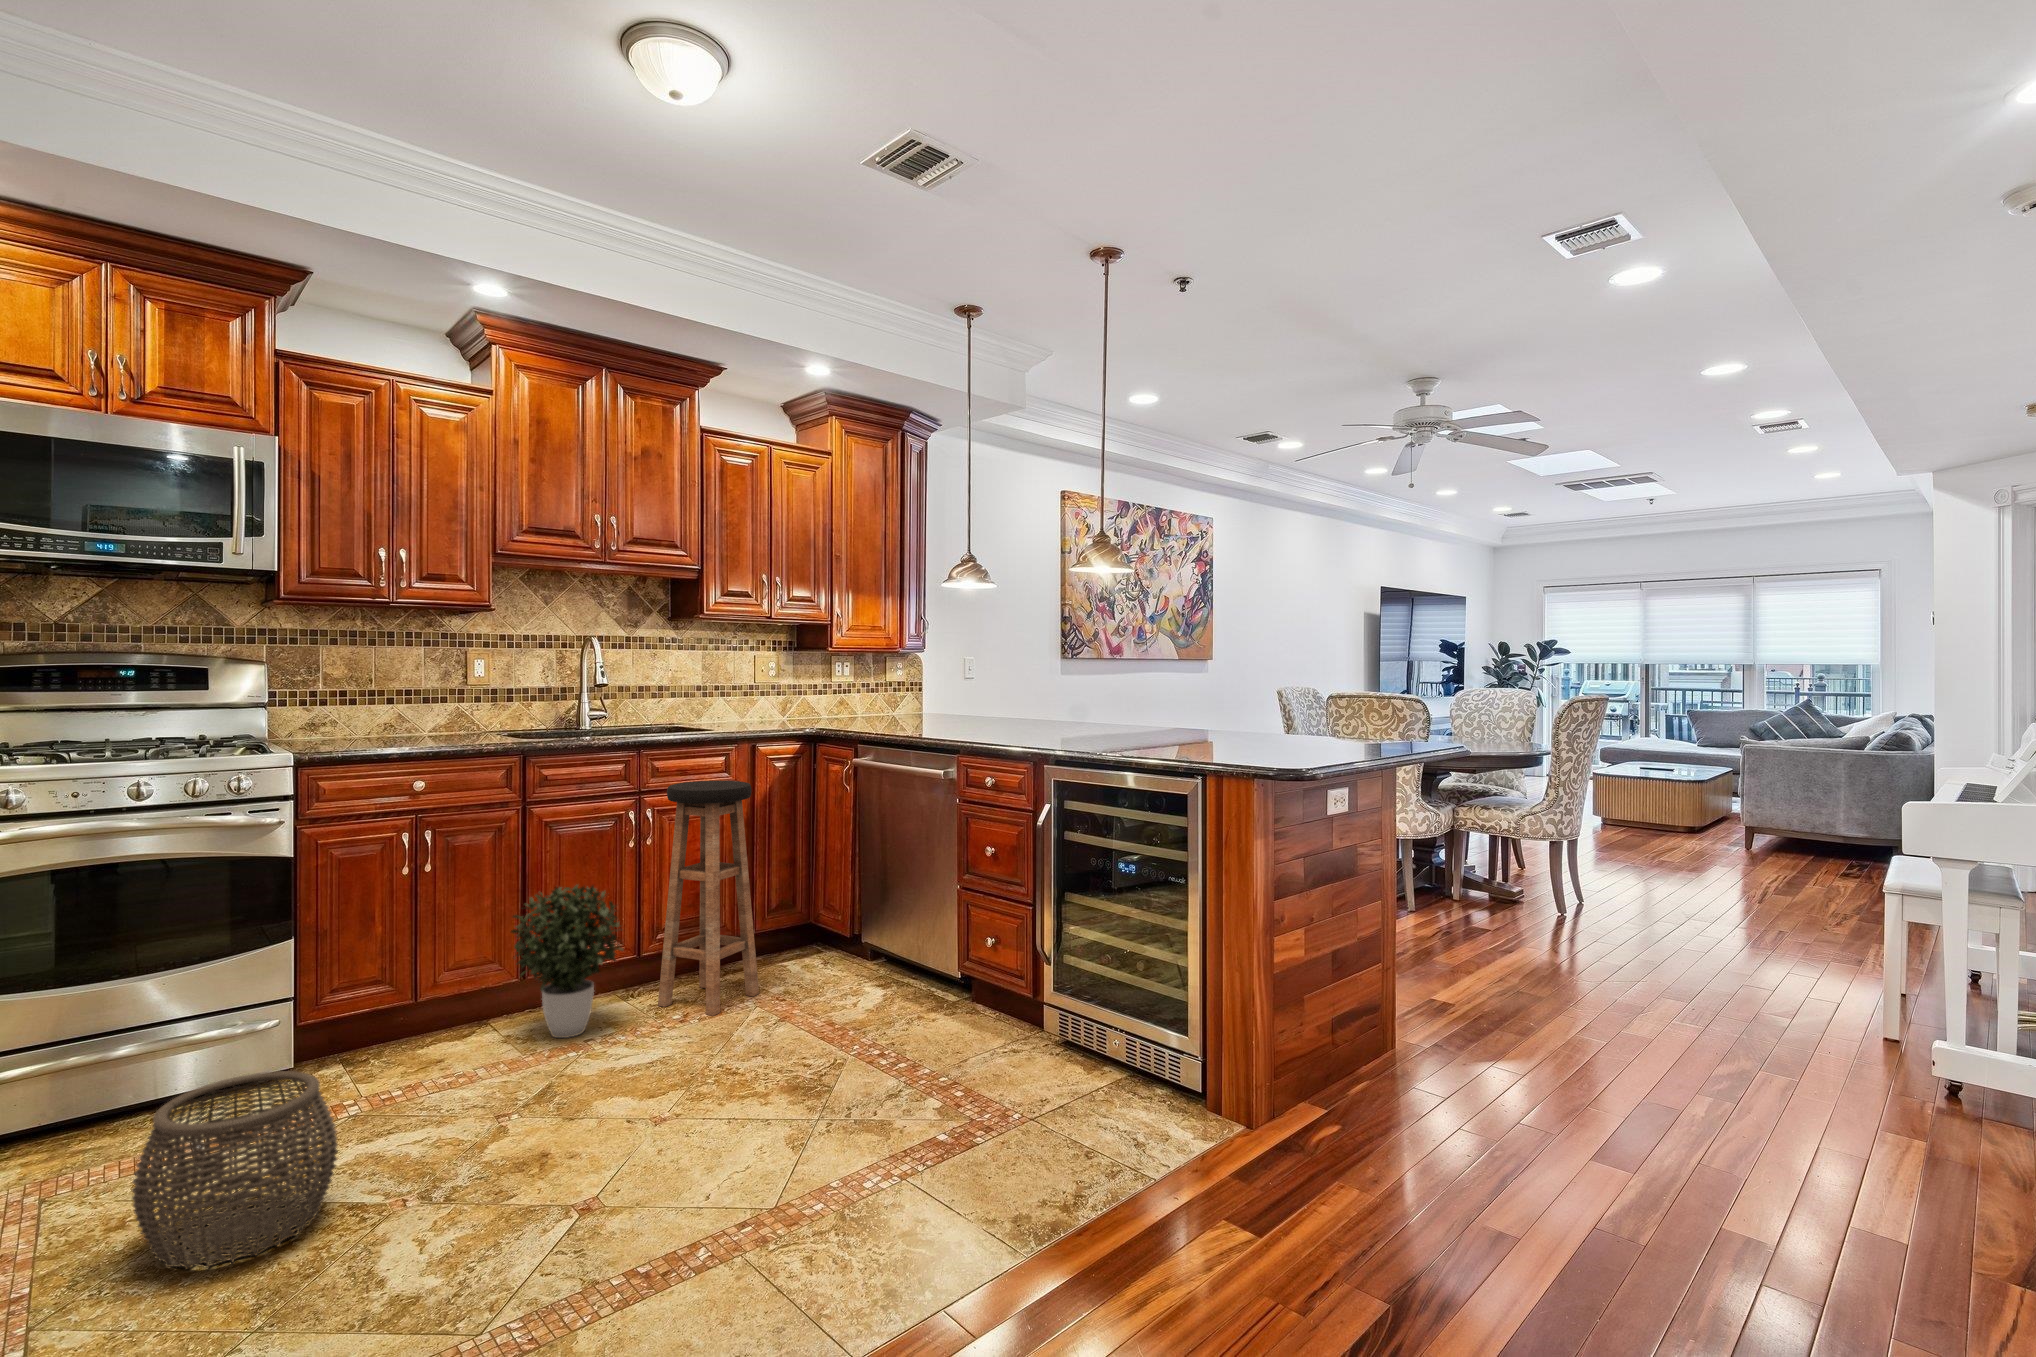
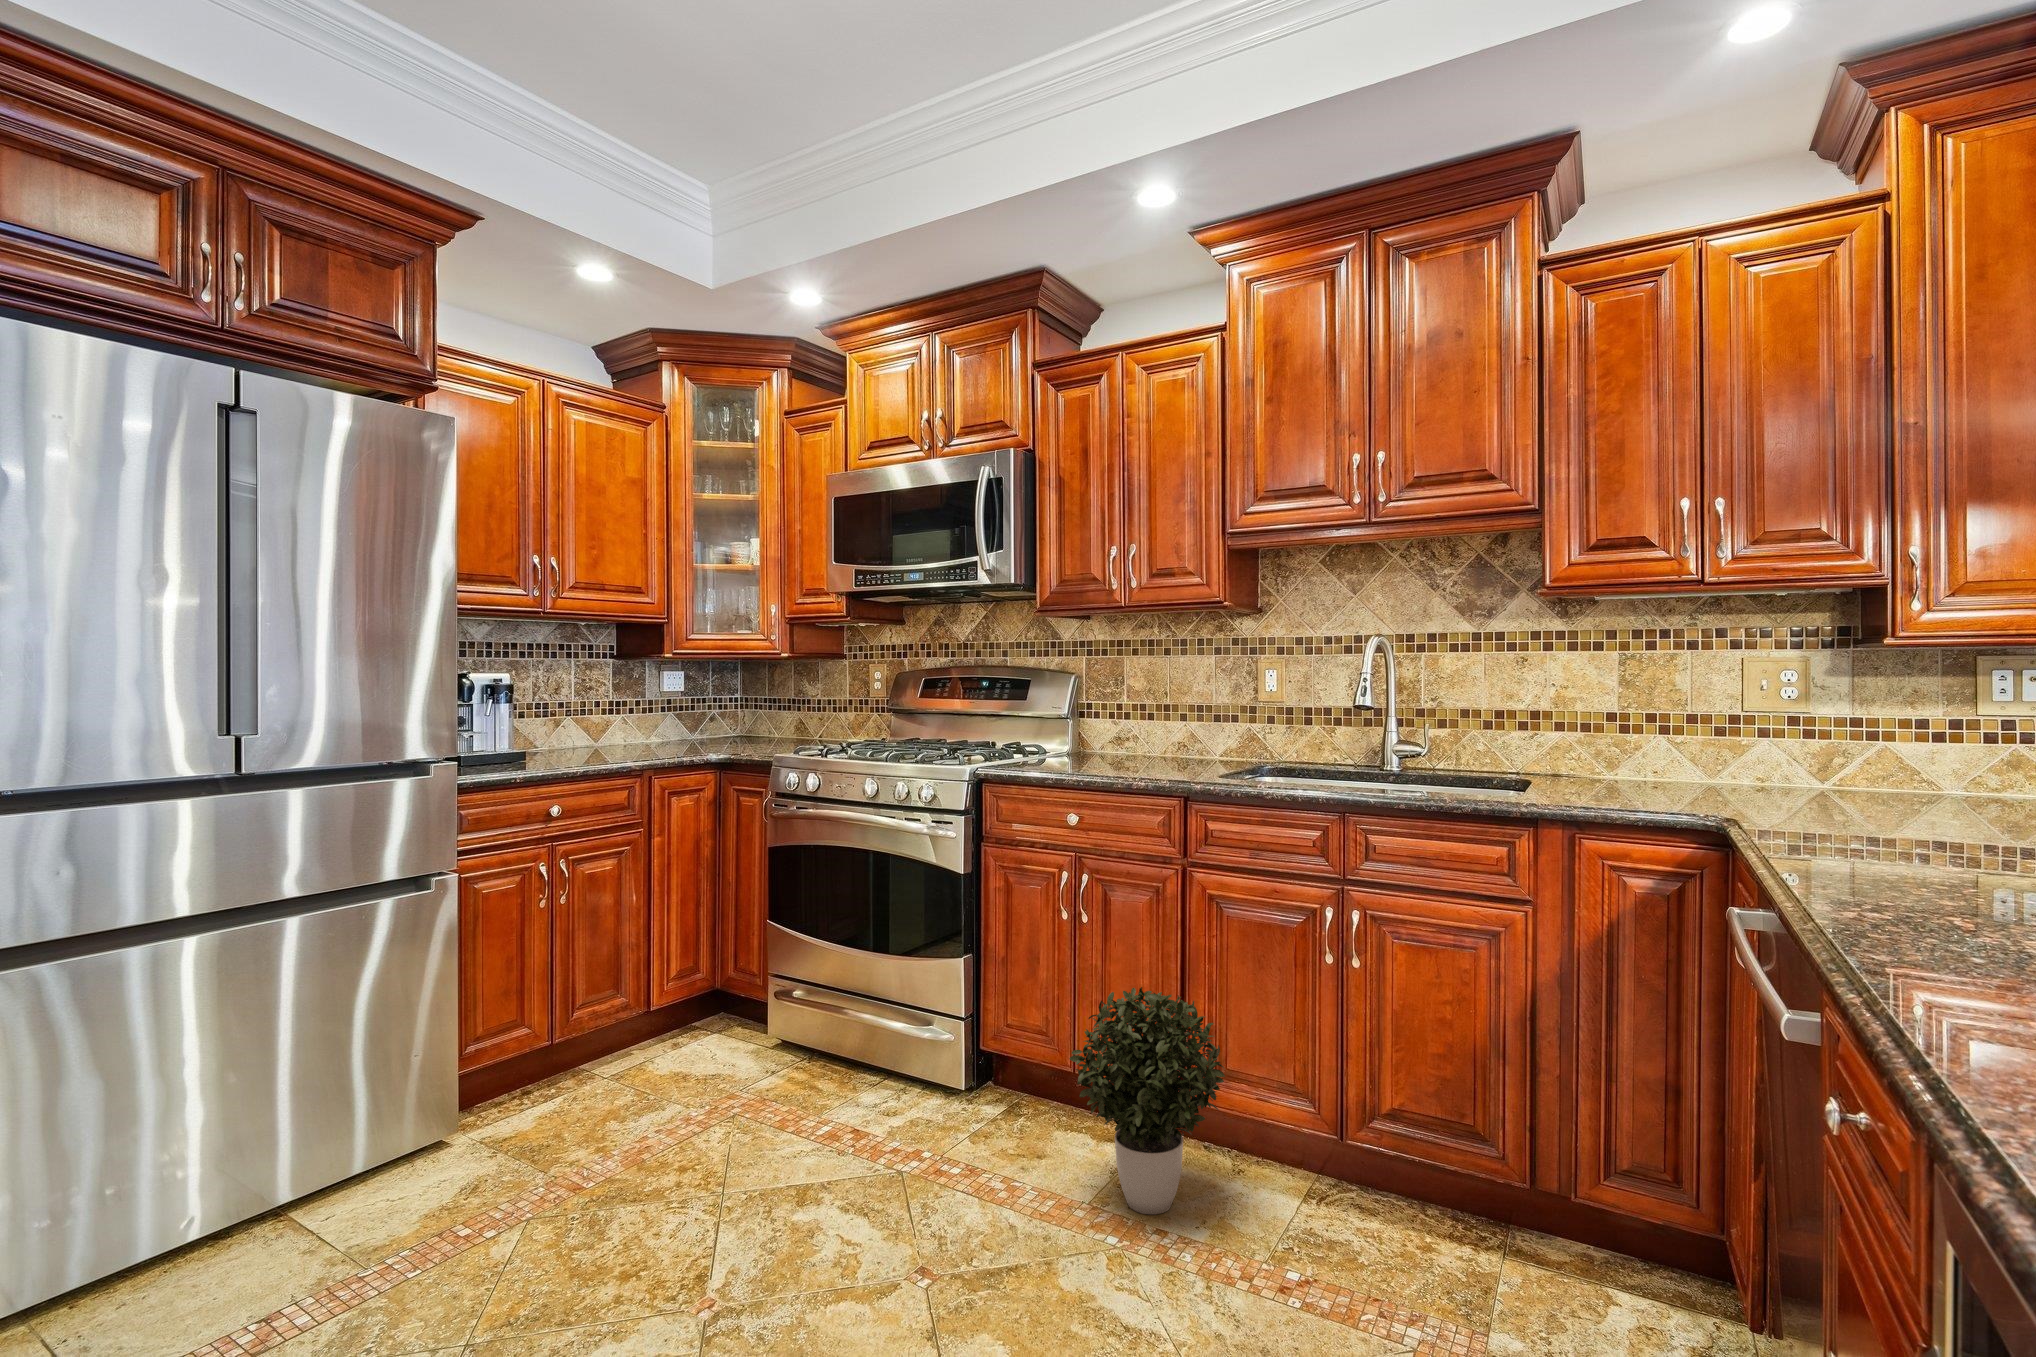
bar stool: present [658,781,759,1016] -> none [1289,876,1445,1316]
woven basket: present [132,1071,338,1269] -> none [535,1075,704,1267]

